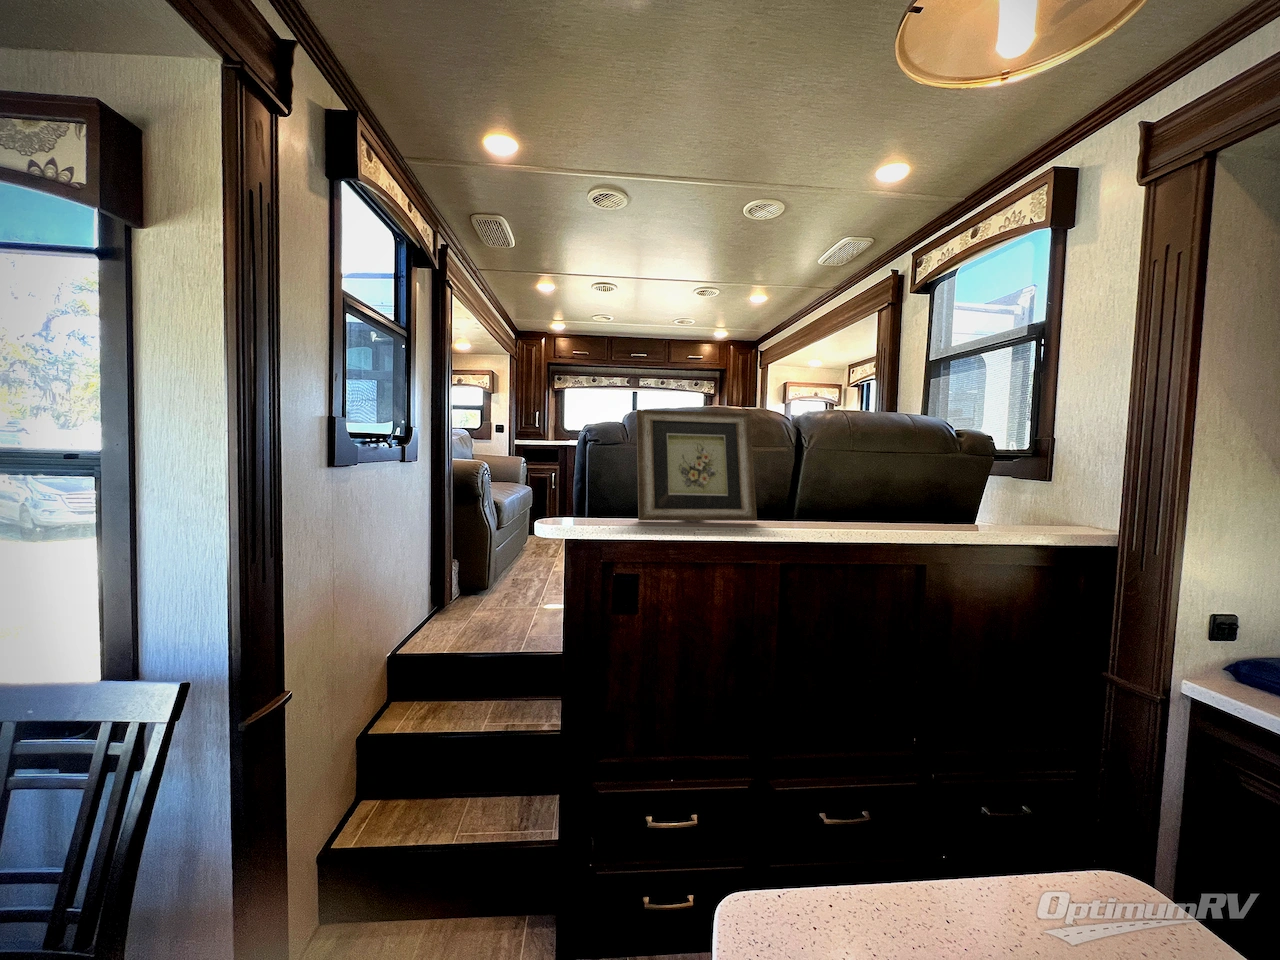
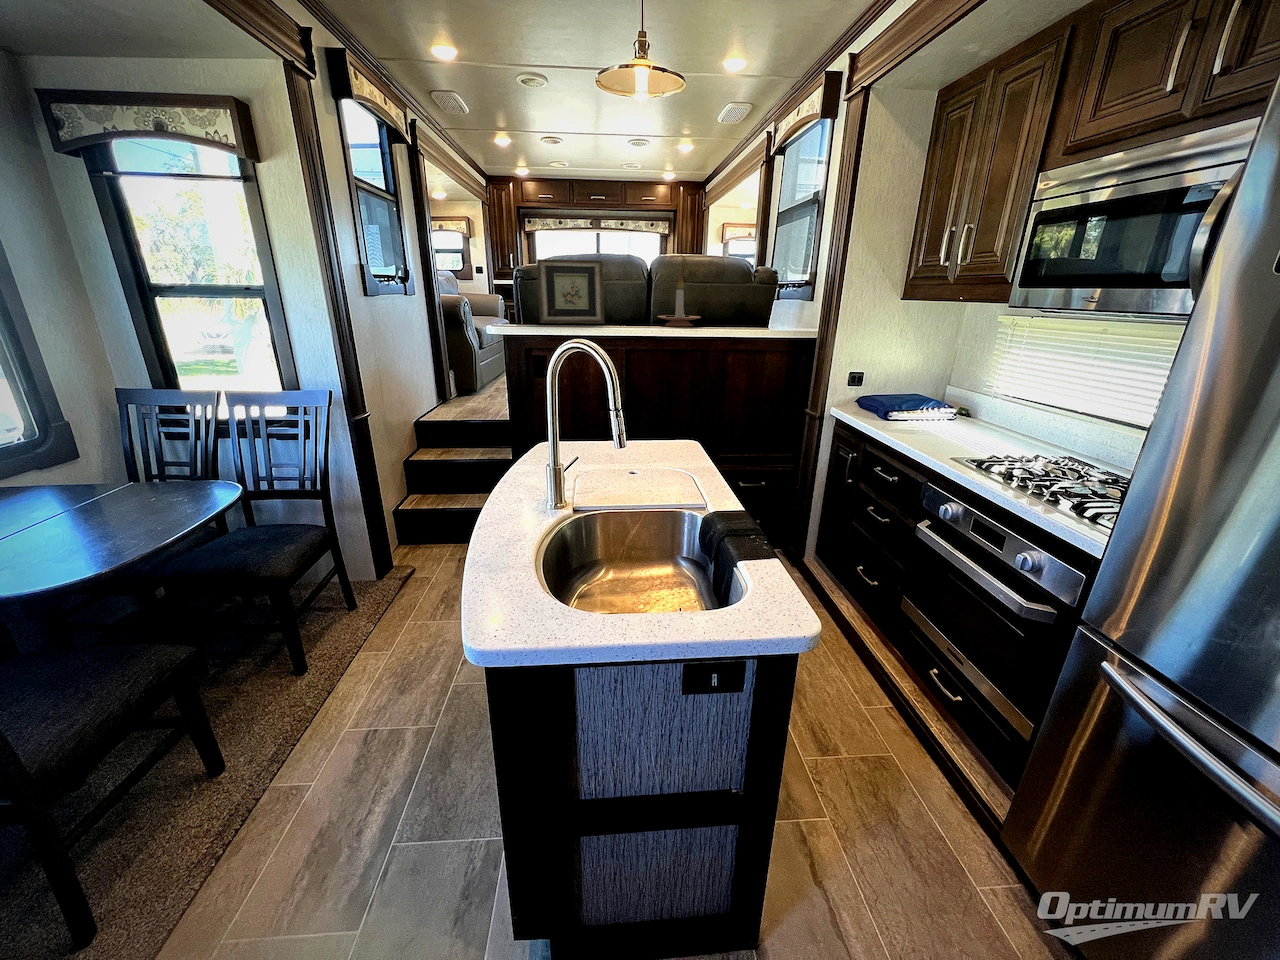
candle holder: none [841,437,930,528] -> present [658,275,701,326]

